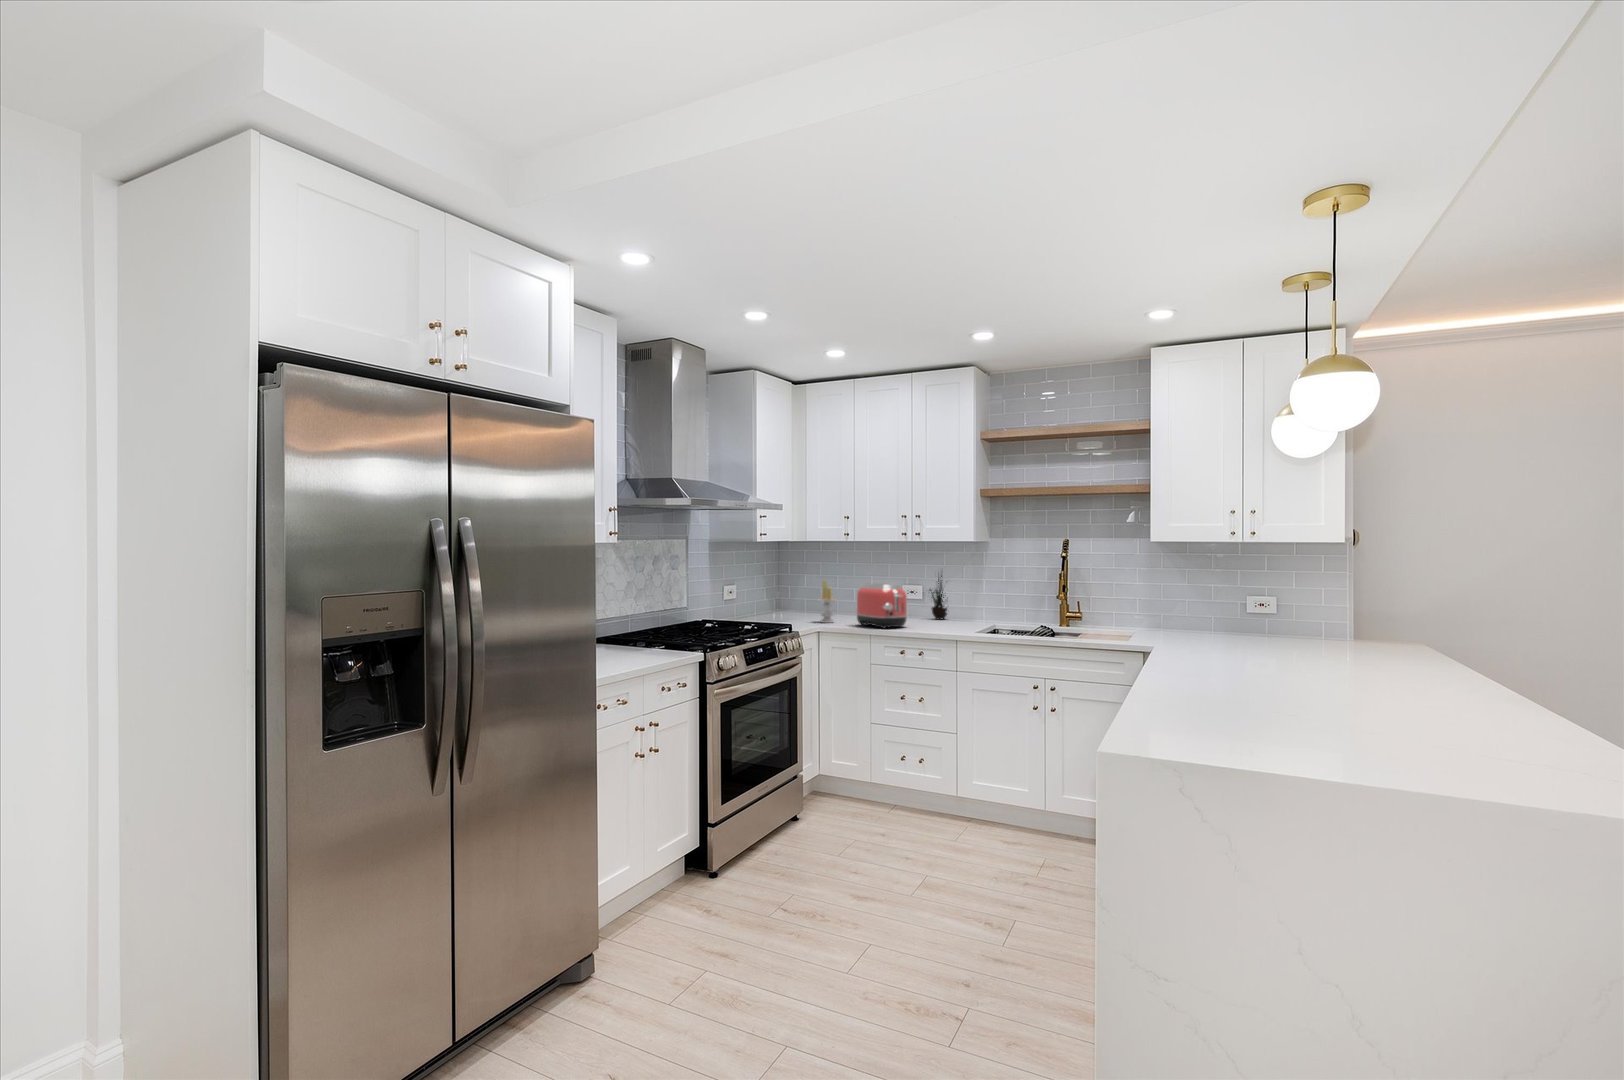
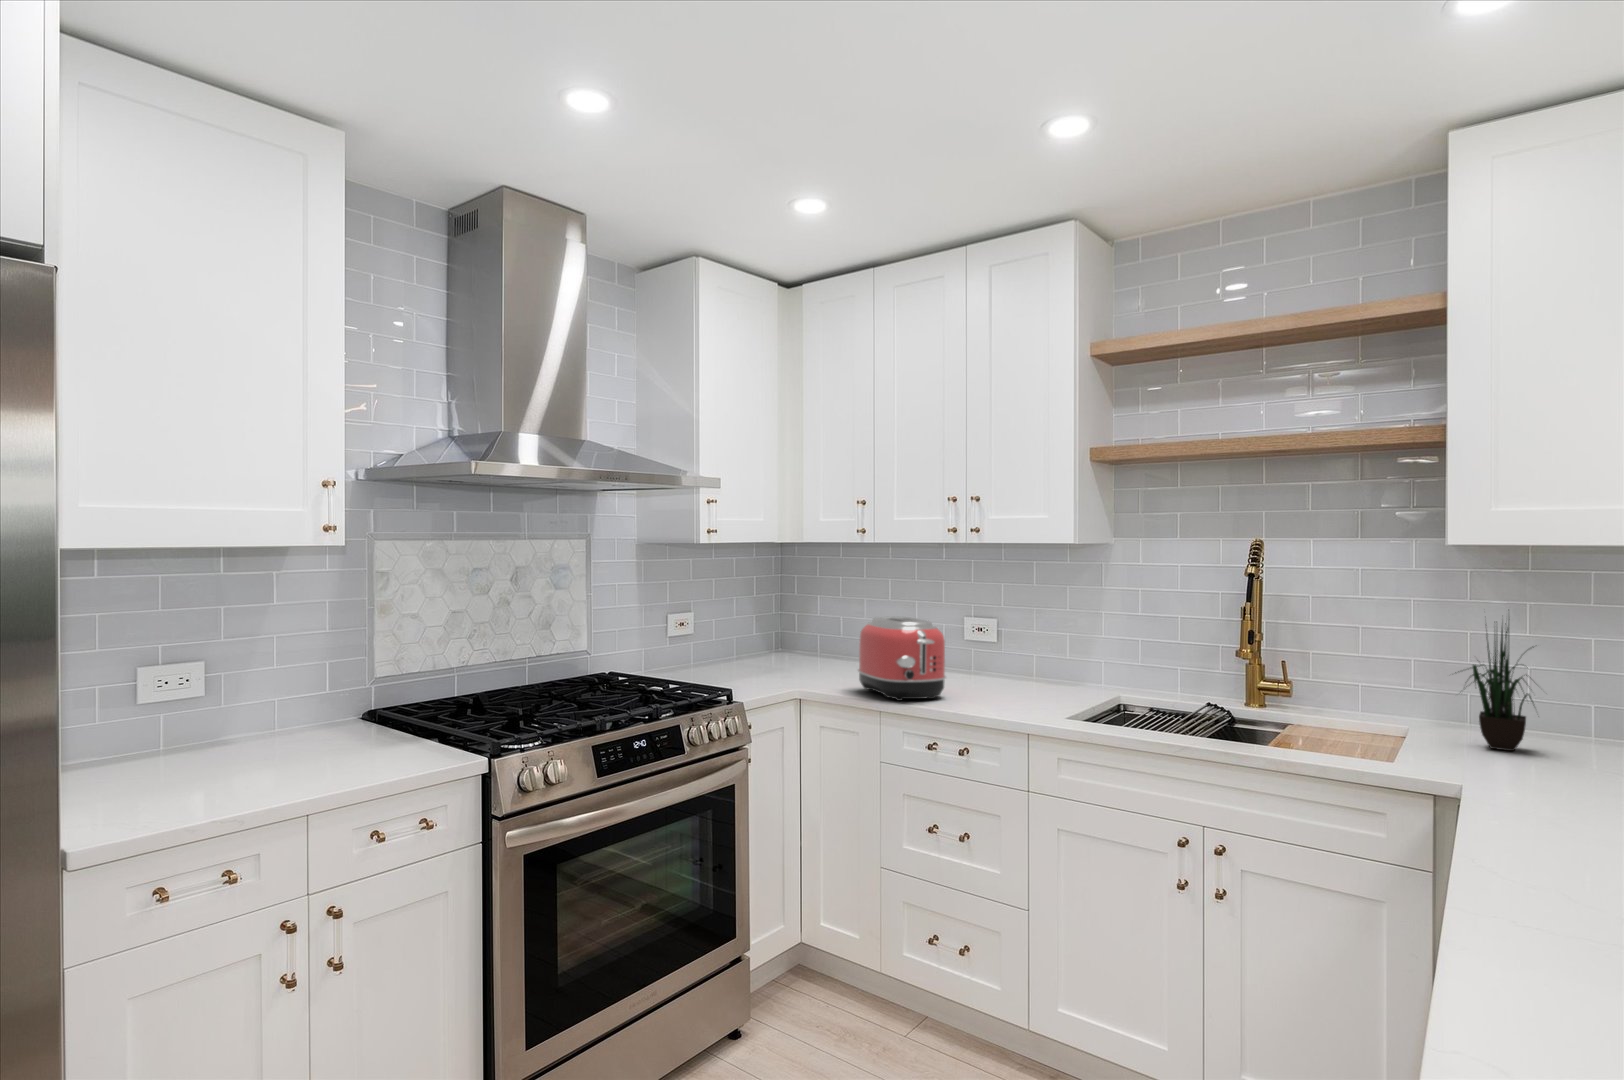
potted plant: present [930,575,947,619] -> present [1455,627,1534,751]
candle: present [818,580,837,623] -> none [801,606,838,682]

